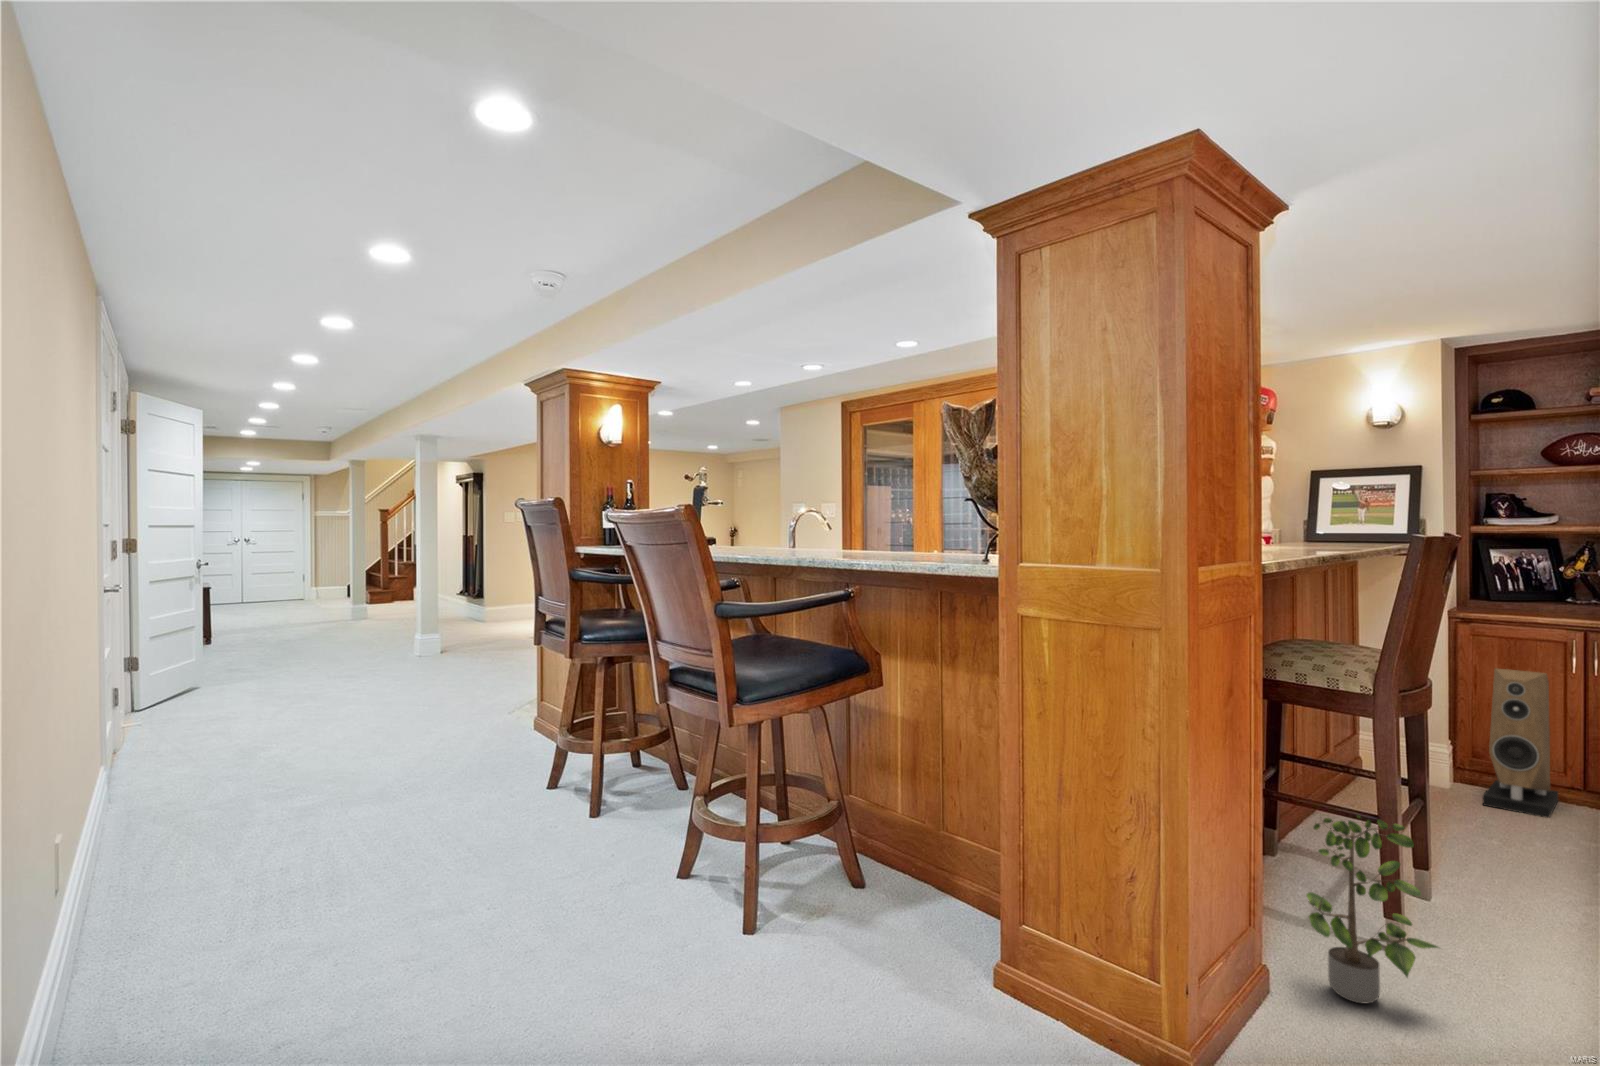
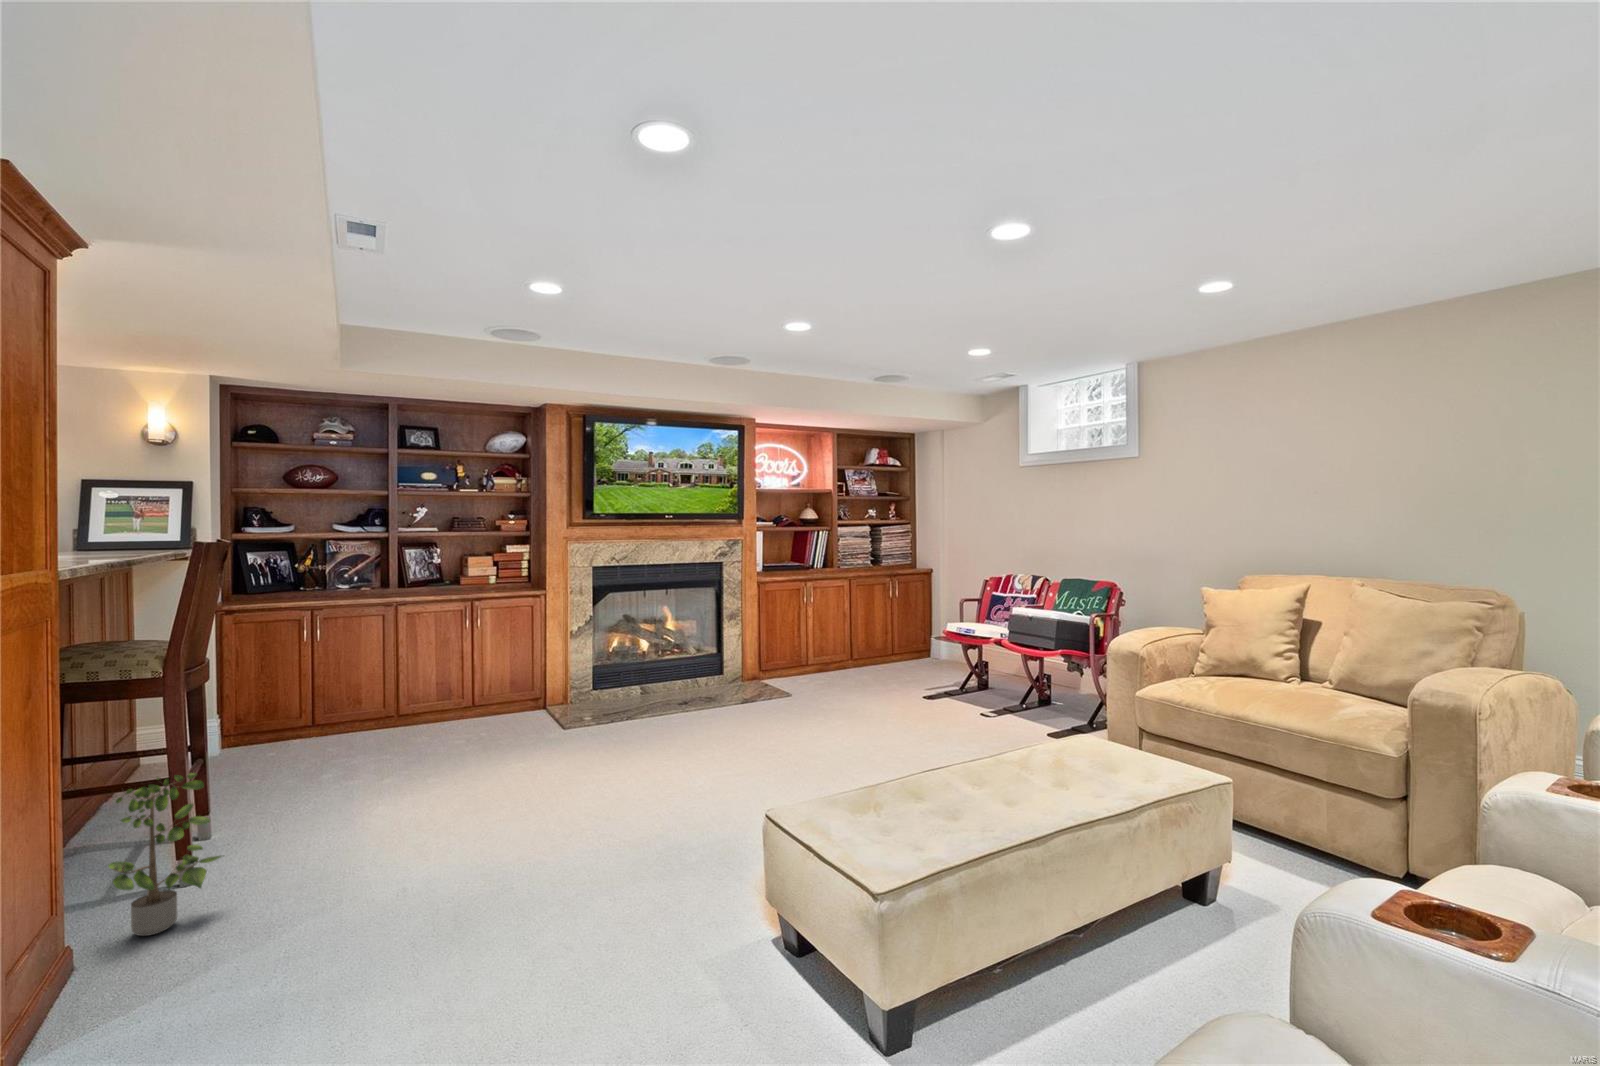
speaker: present [1483,668,1558,818] -> none [245,644,296,757]

